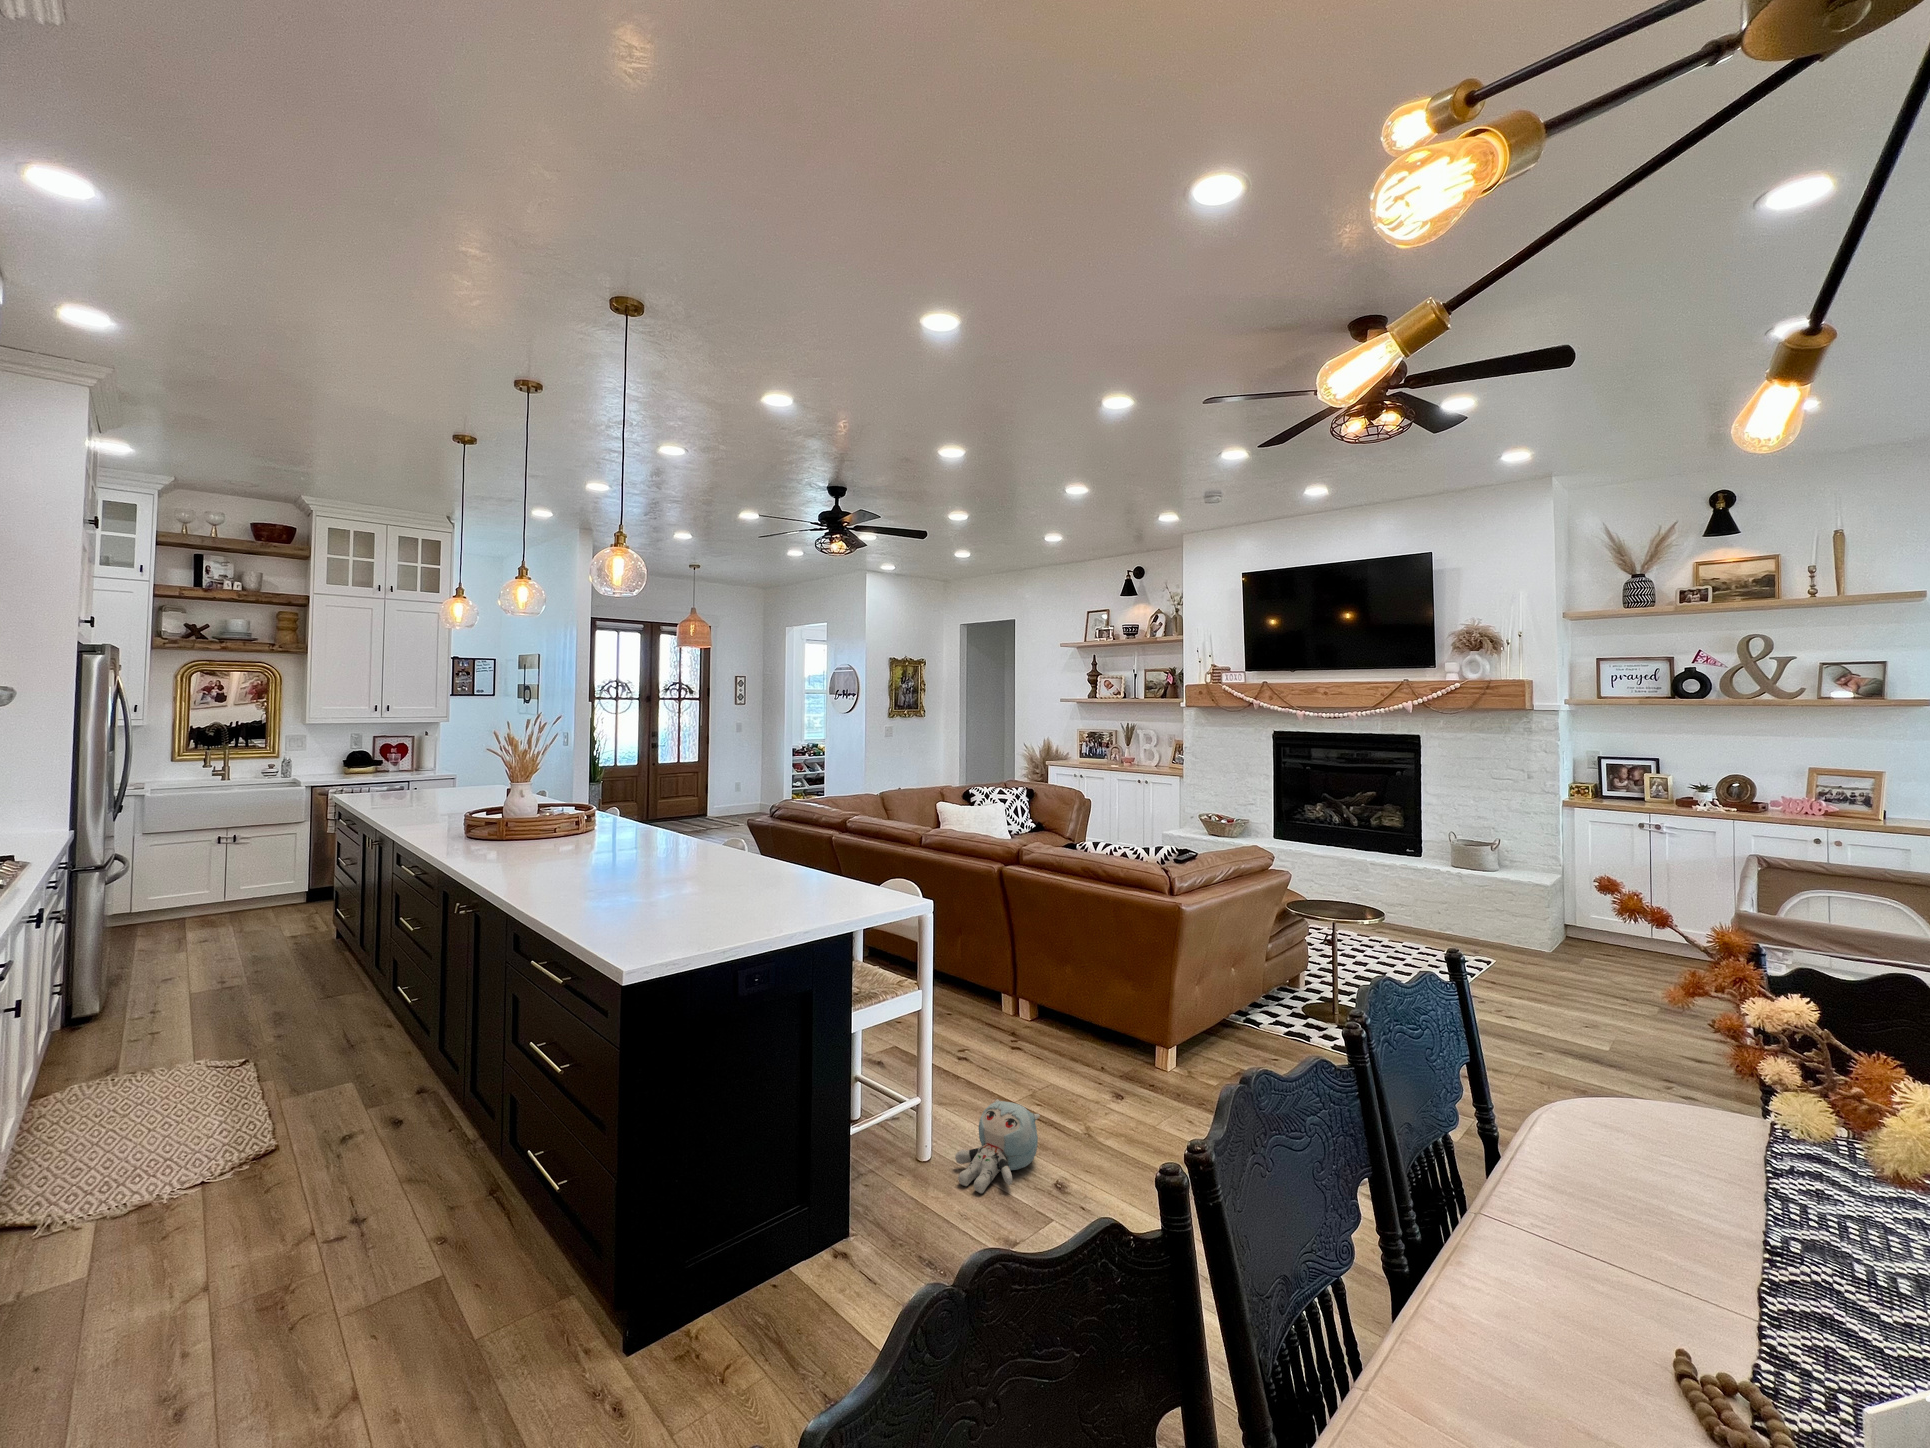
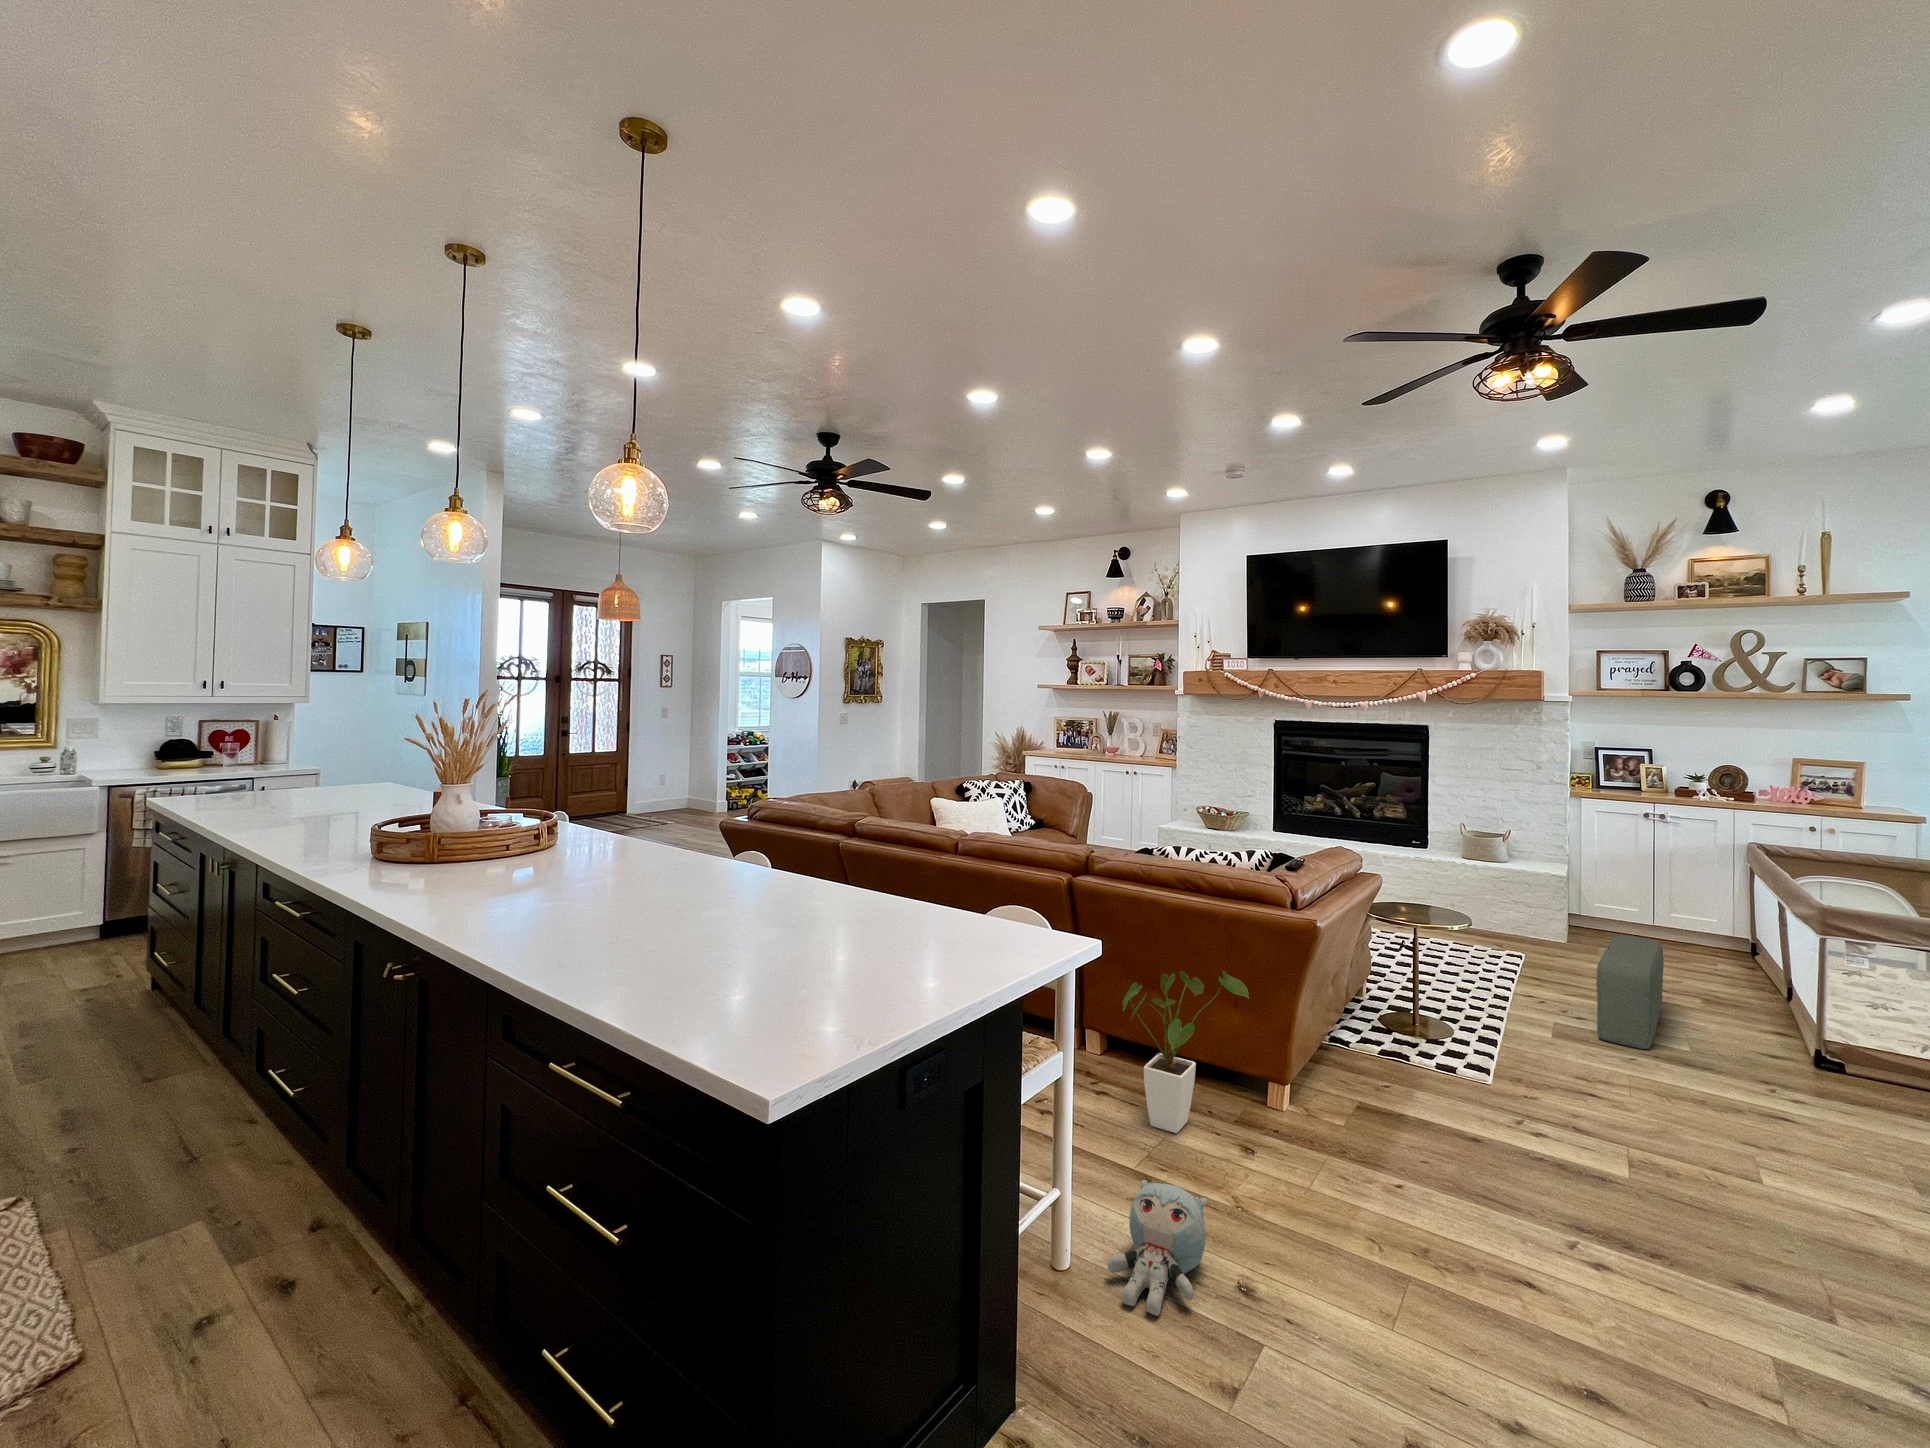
pouf: none [1518,939,1607,1046] -> present [1596,935,1664,1049]
house plant: none [1013,946,1132,1080] -> present [1123,971,1249,1133]

